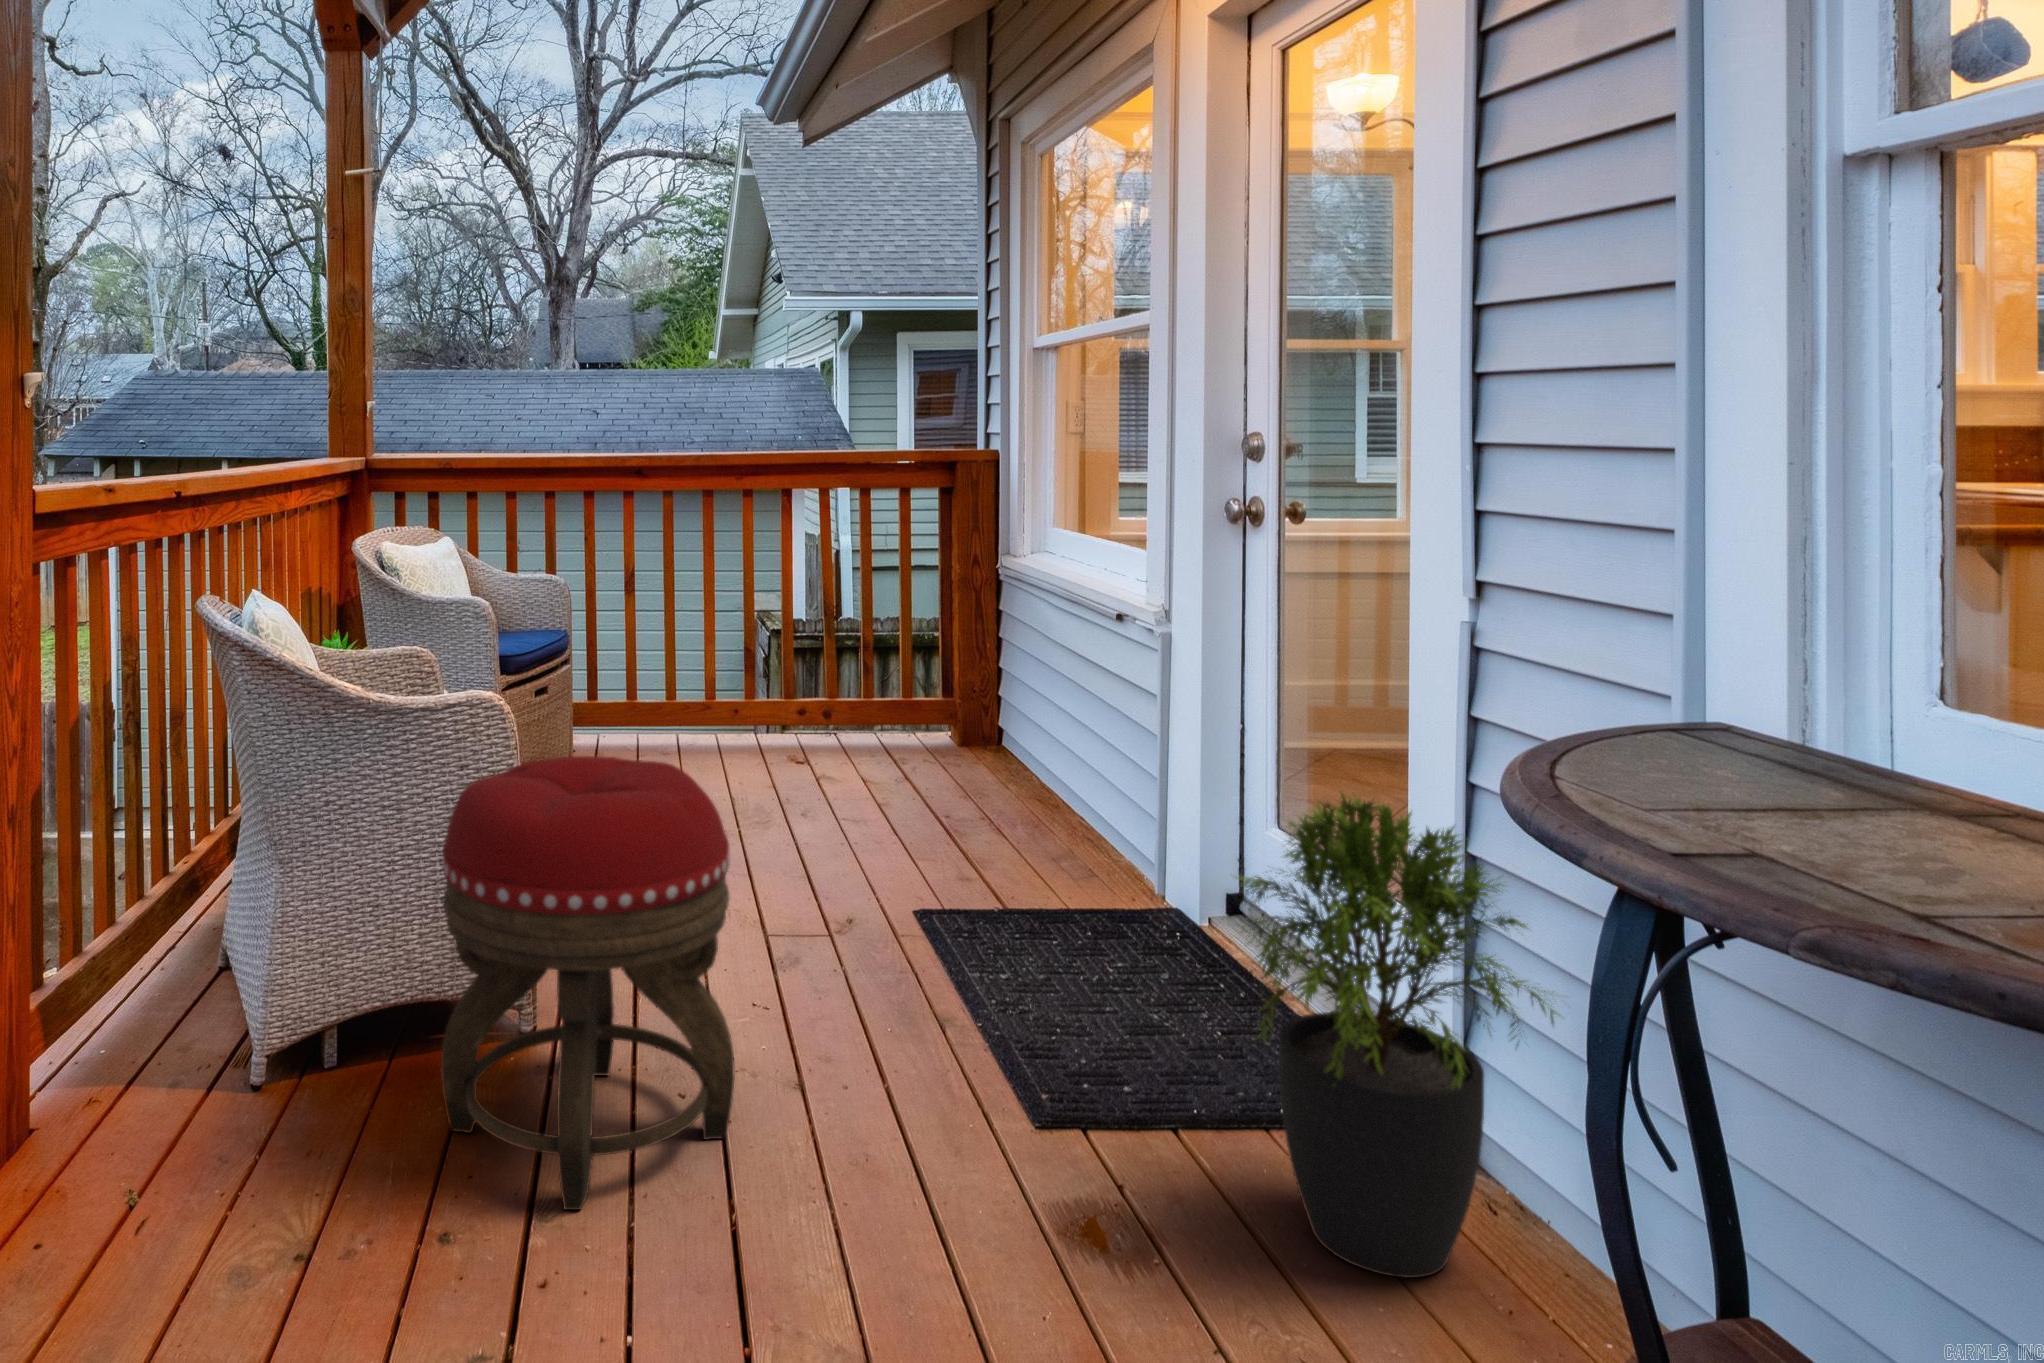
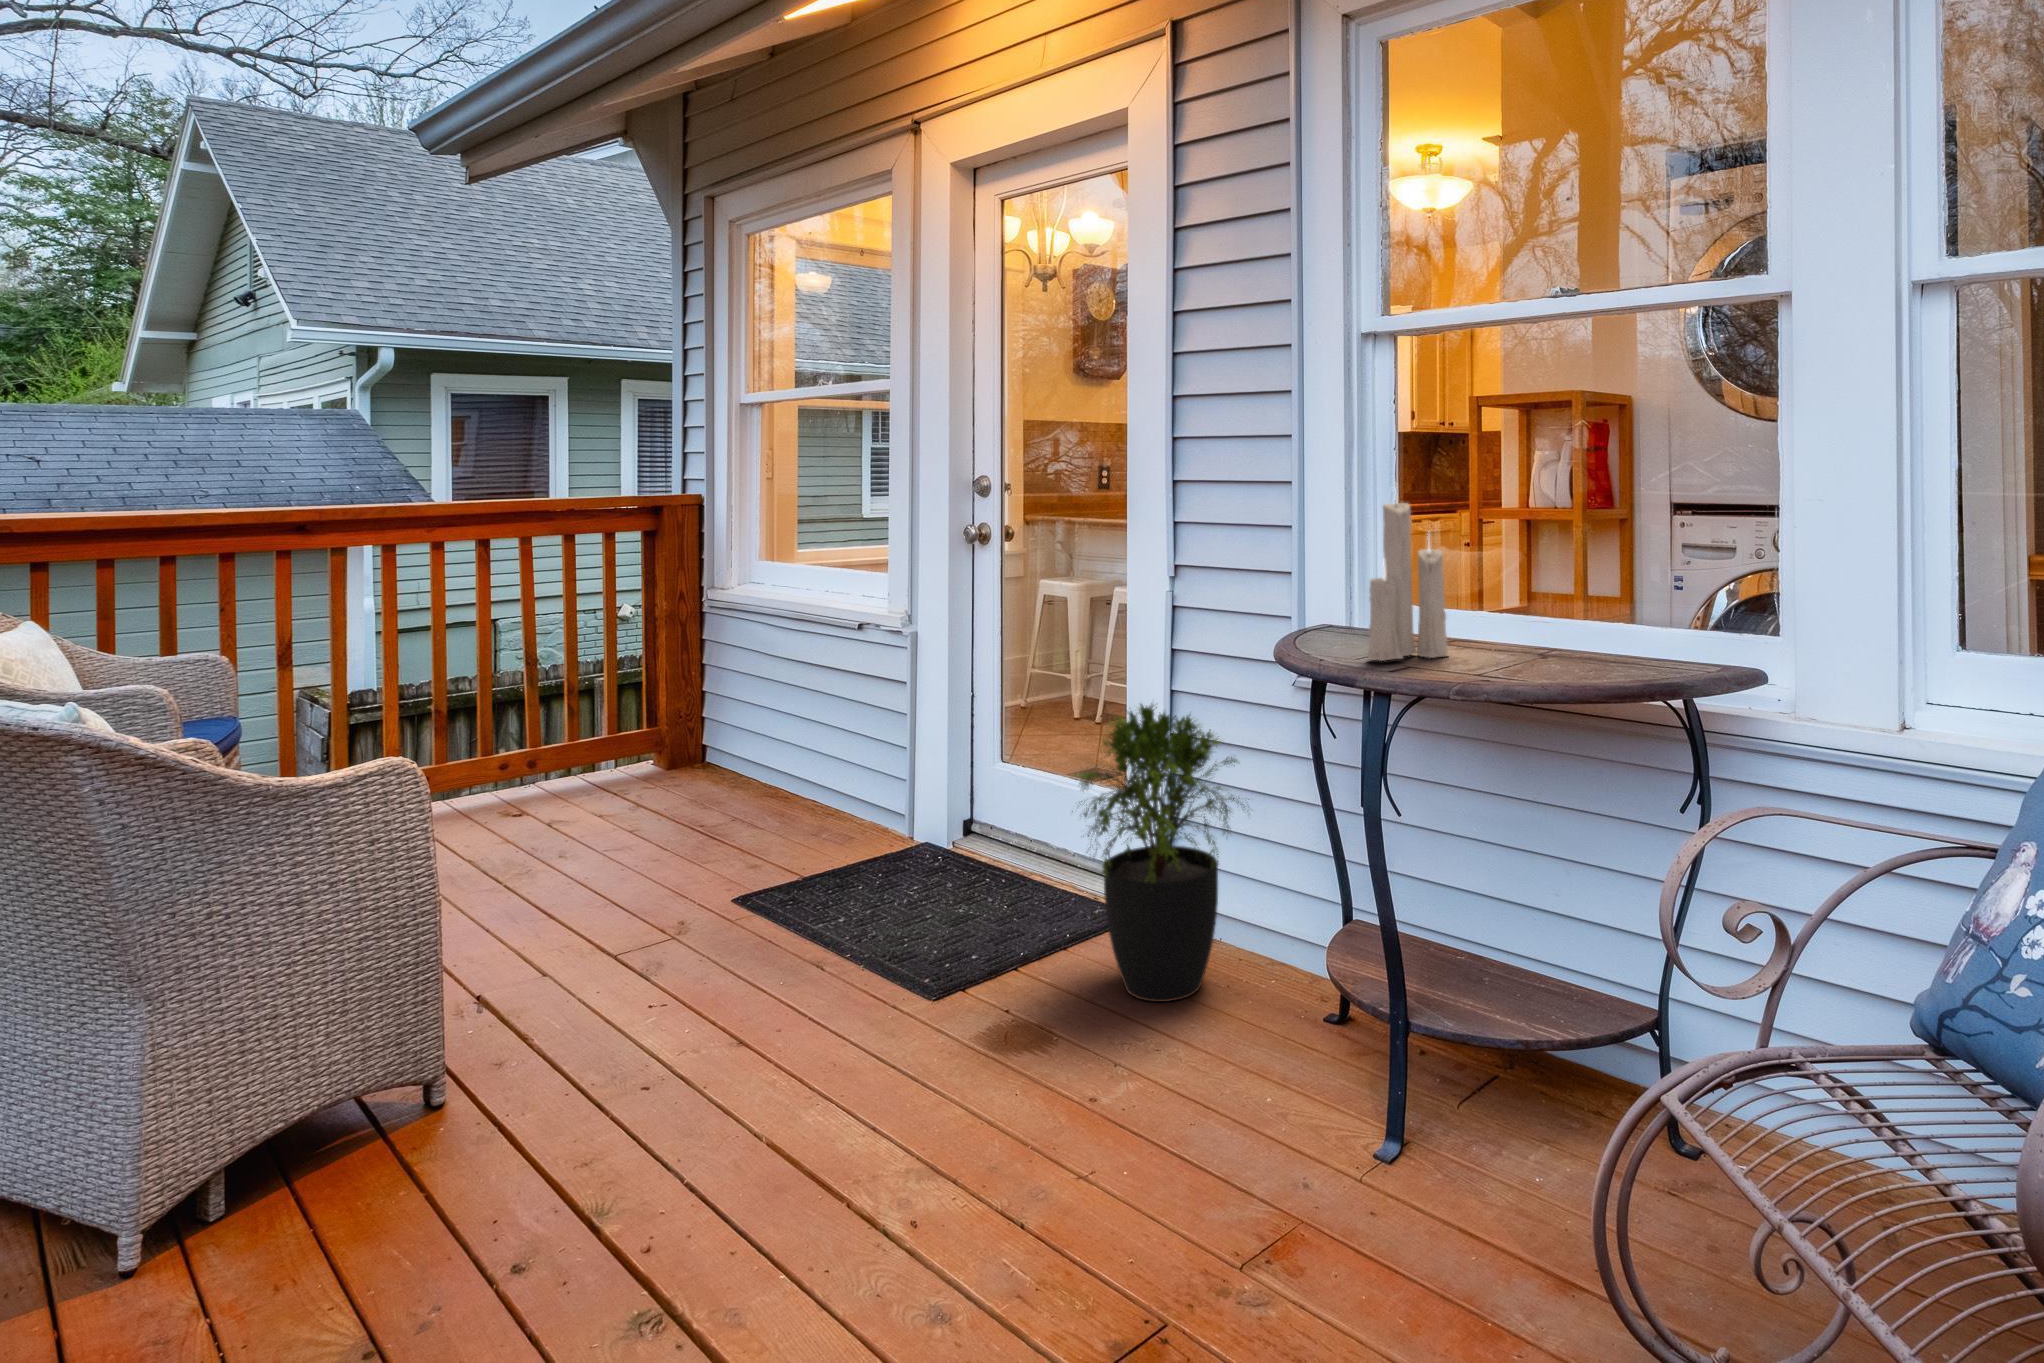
candle: none [1669,444,1896,836] -> present [1367,494,1449,661]
footstool: present [441,756,735,1210] -> none [411,788,714,1204]

